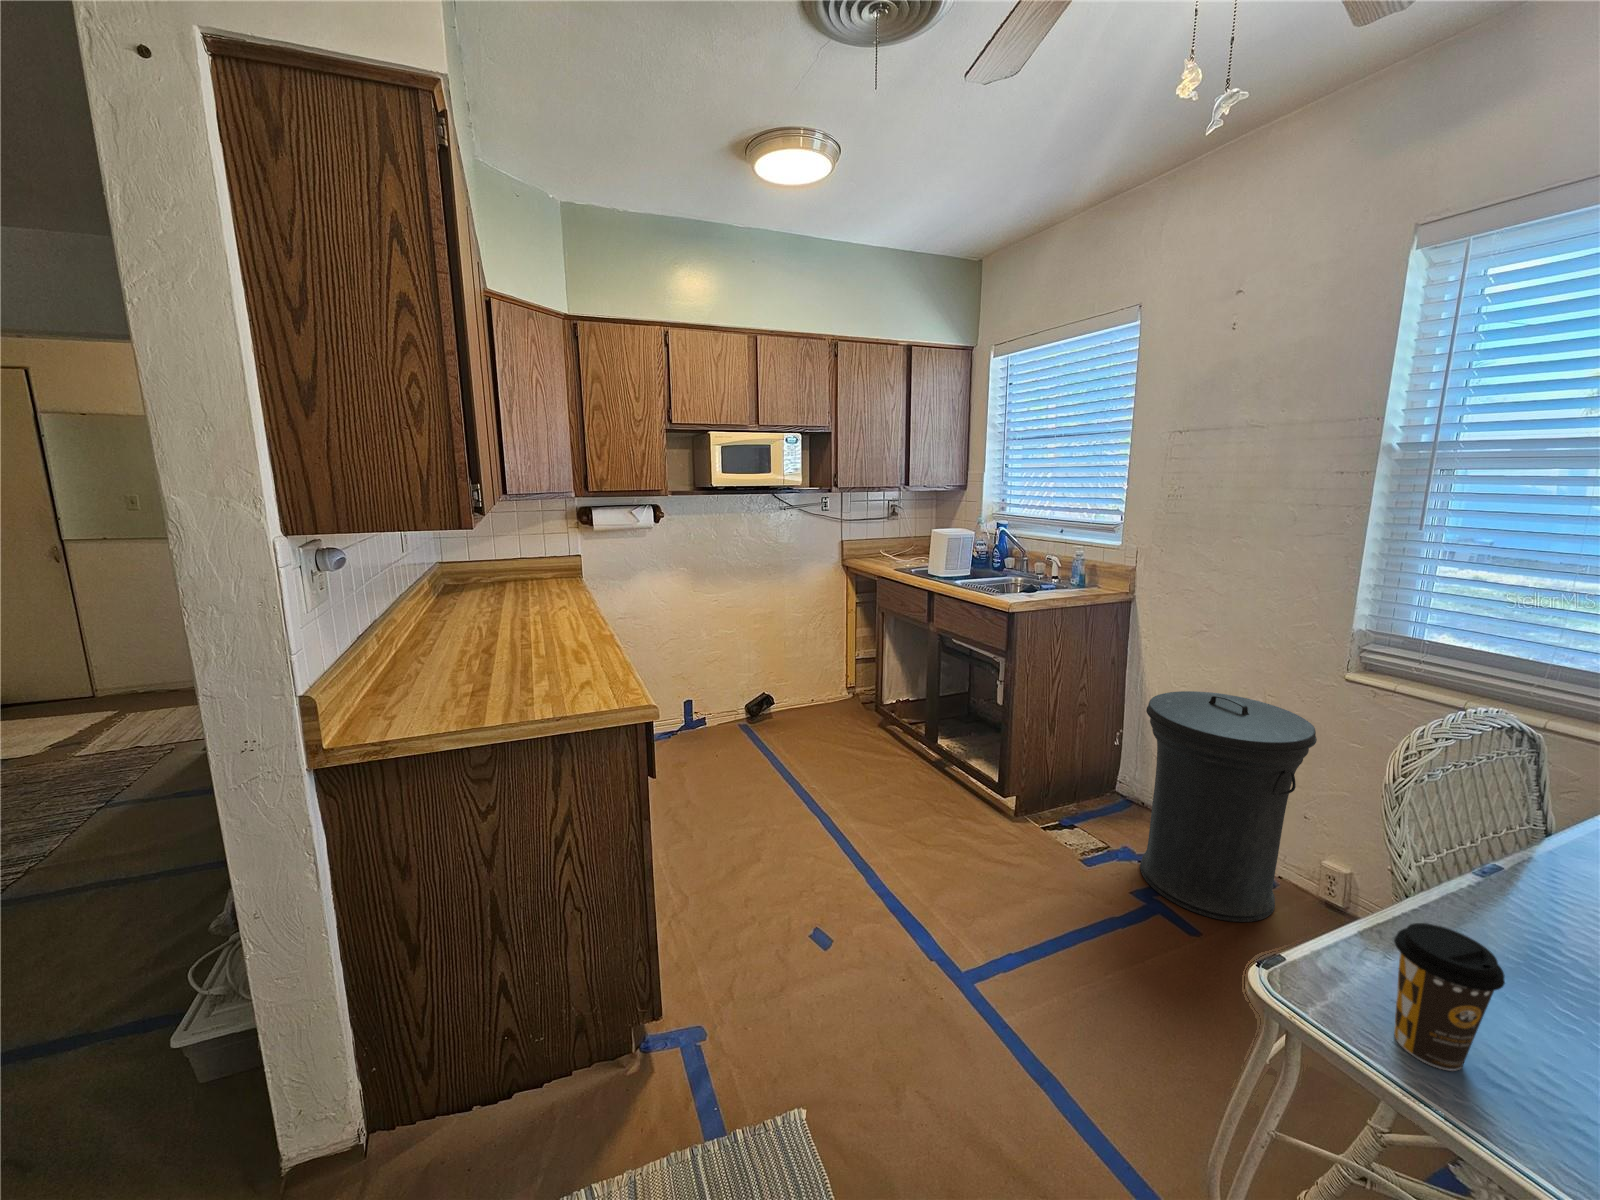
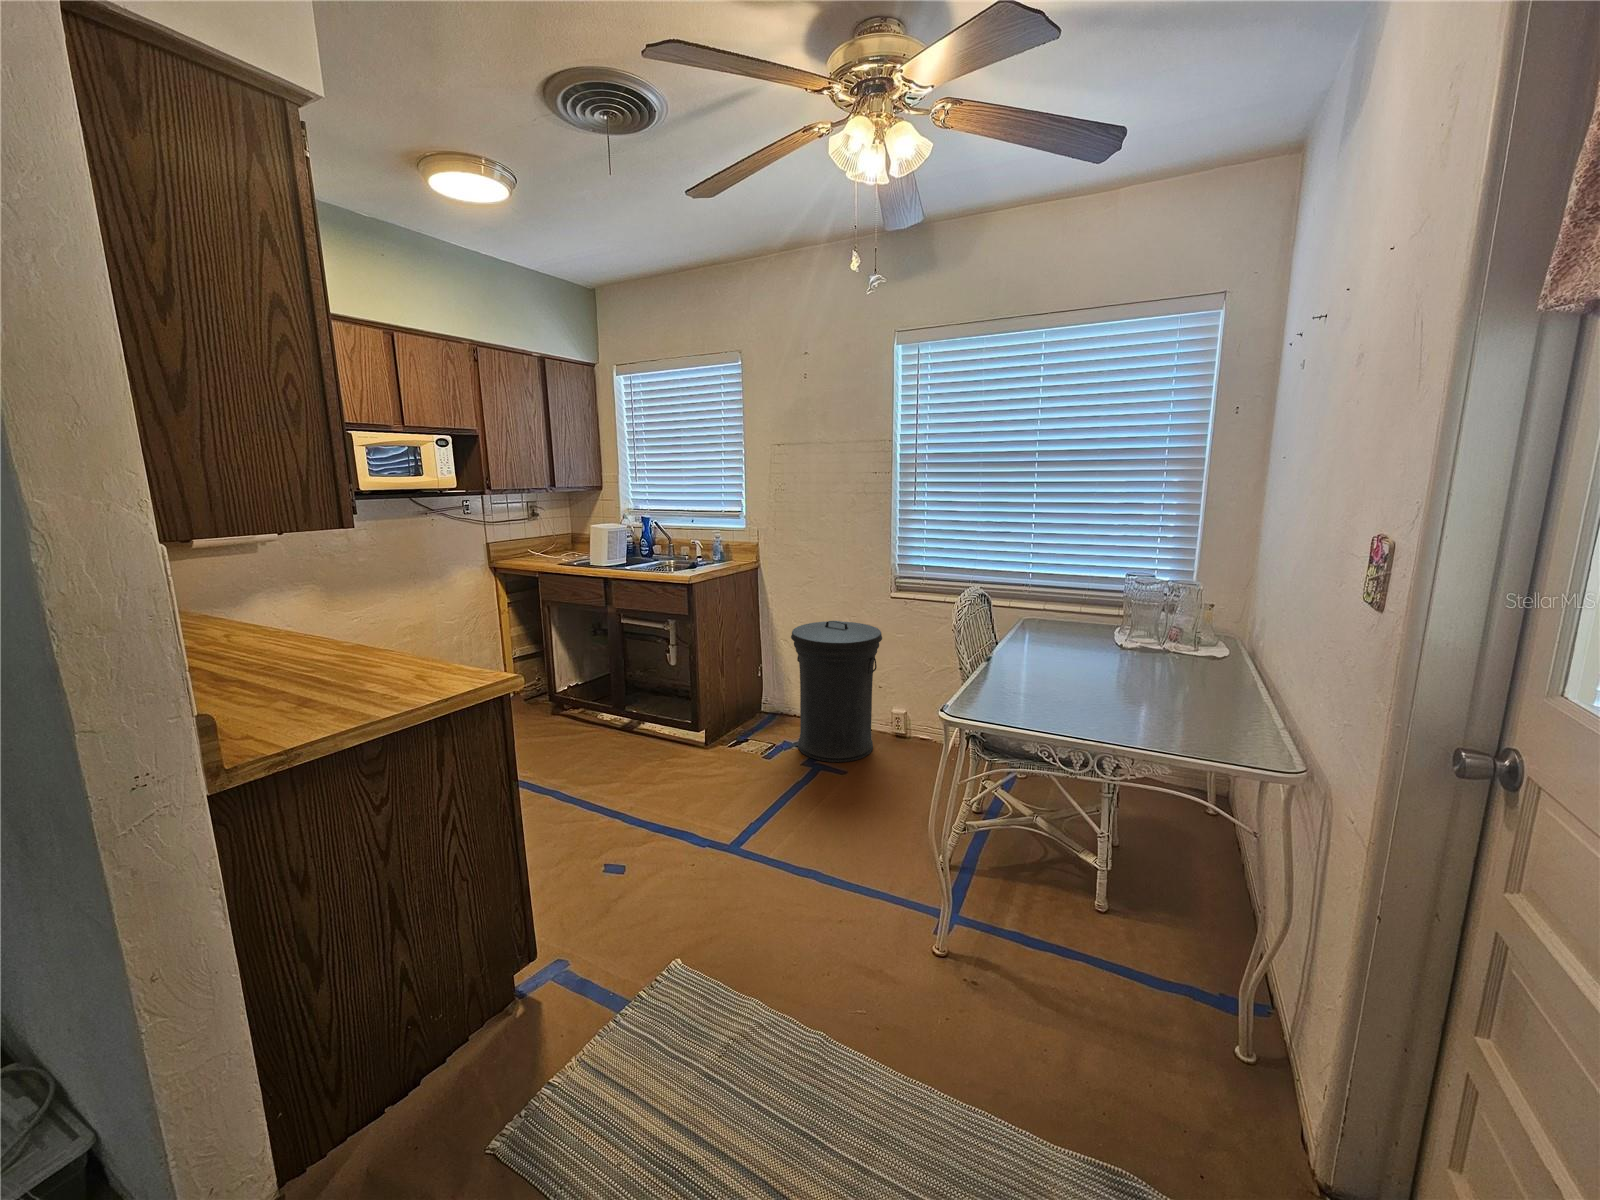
coffee cup: present [1394,923,1505,1071] -> none [984,661,1017,715]

